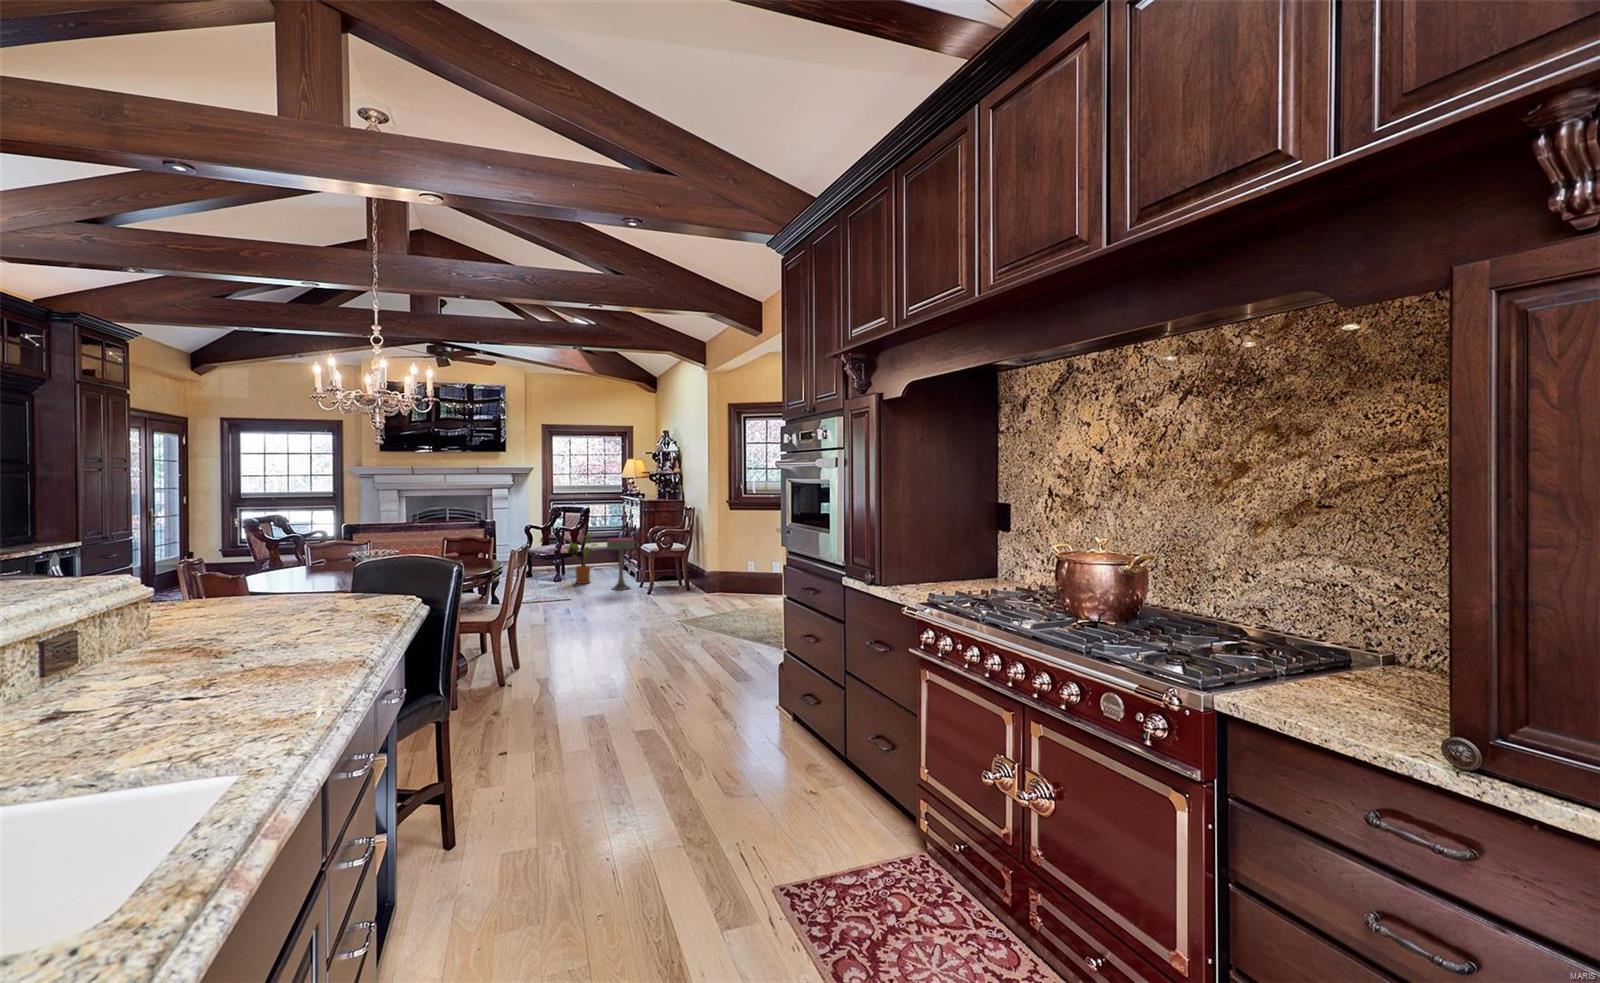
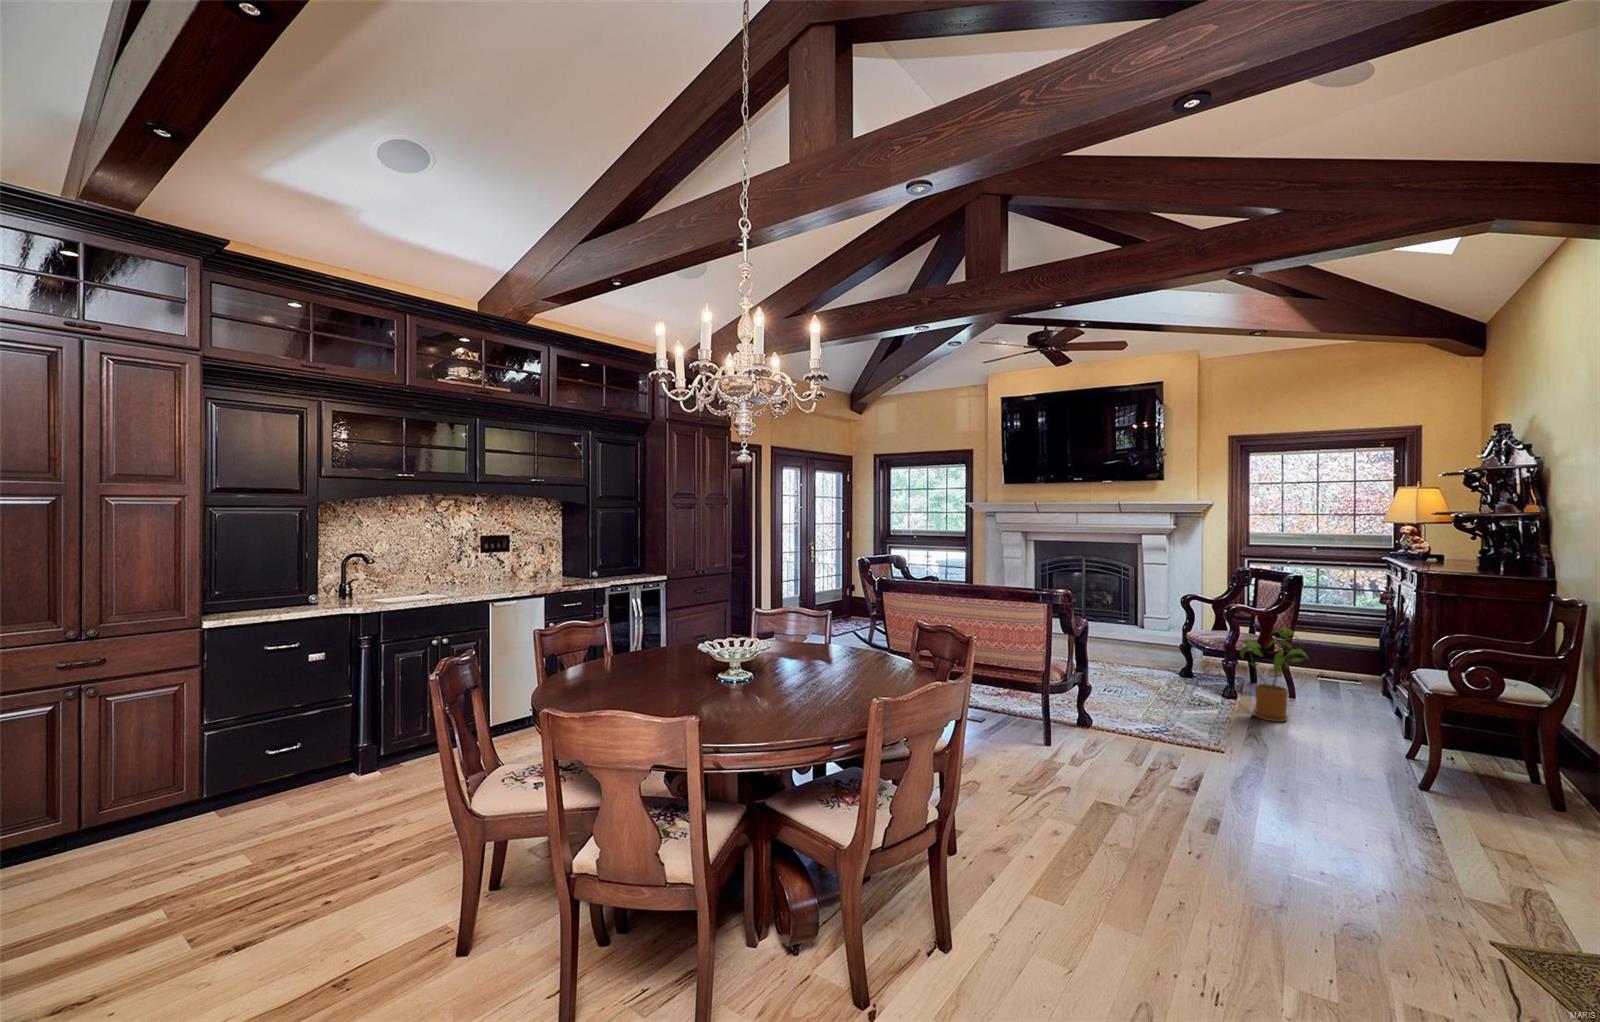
bar stool: present [607,538,635,590] -> none [1315,648,1390,766]

